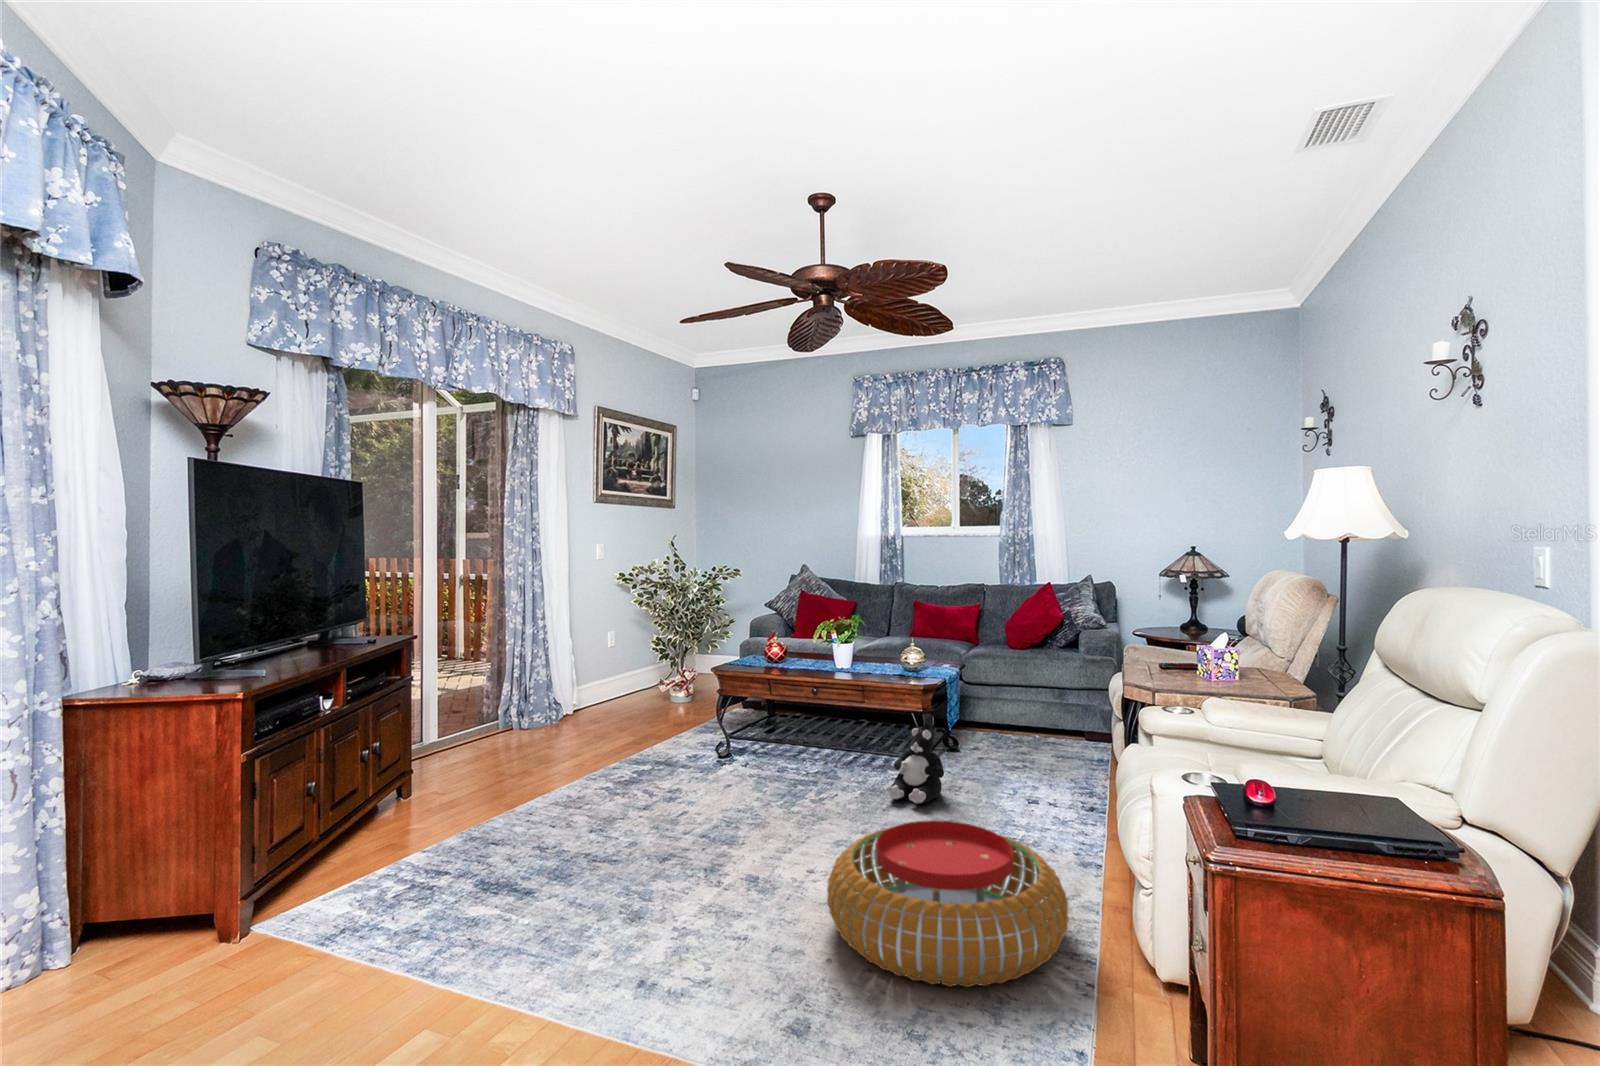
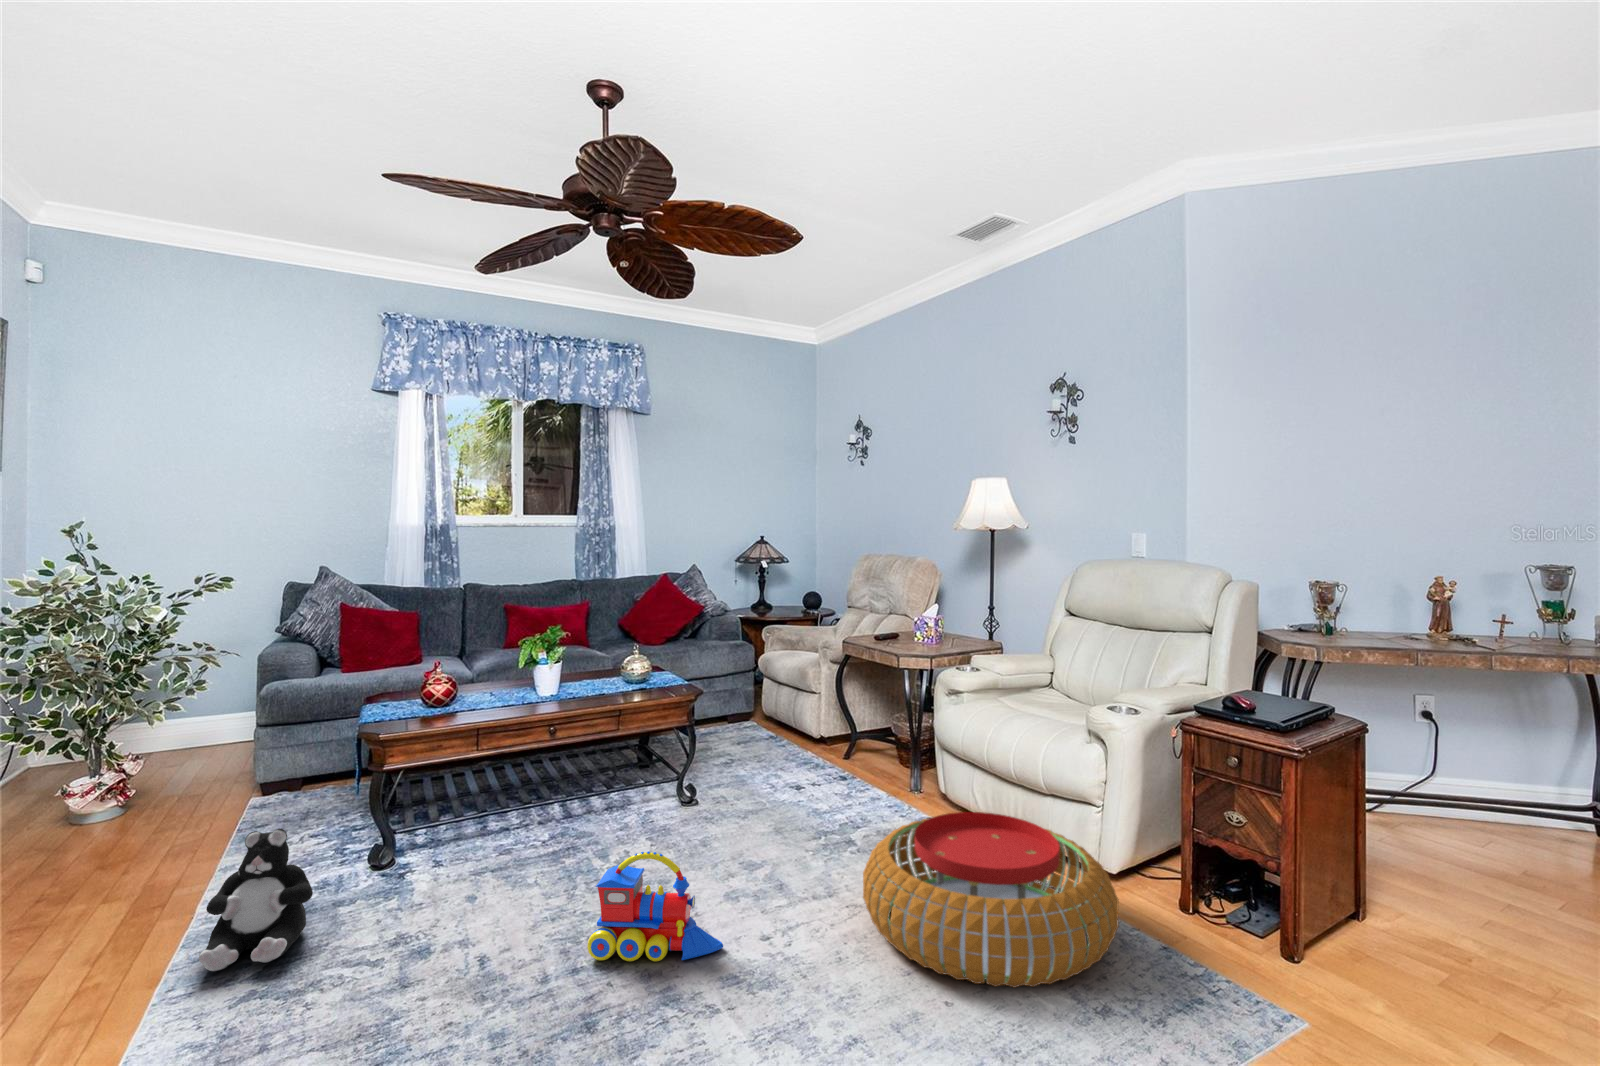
plush toy: present [886,728,944,804] -> present [199,829,313,971]
toy train: none [708,773,773,857] -> present [587,851,723,961]

